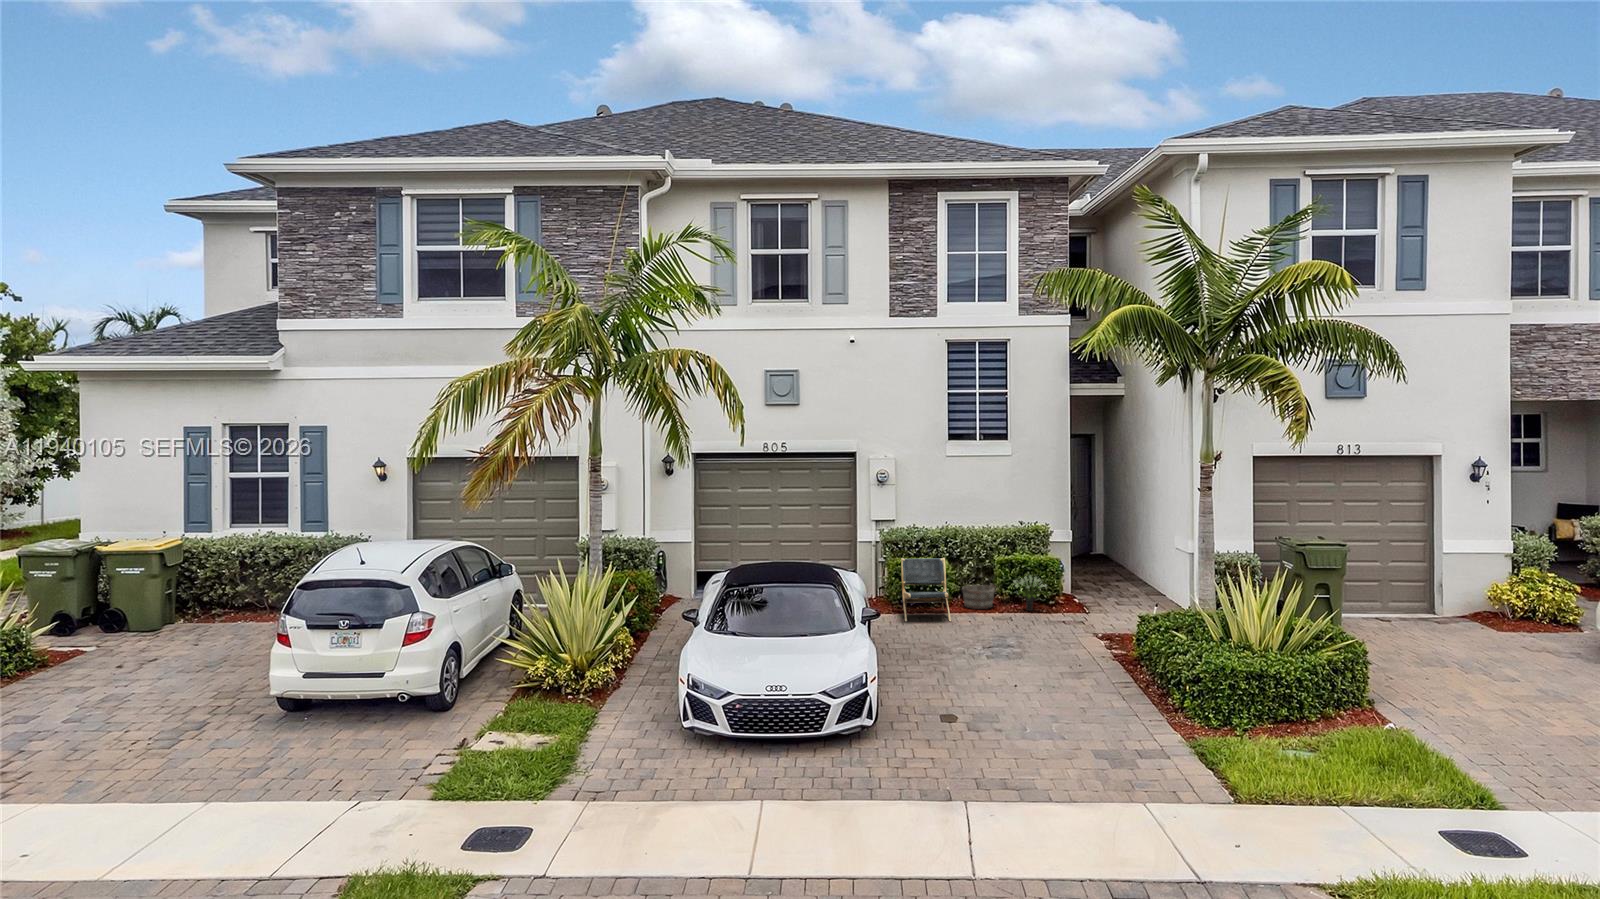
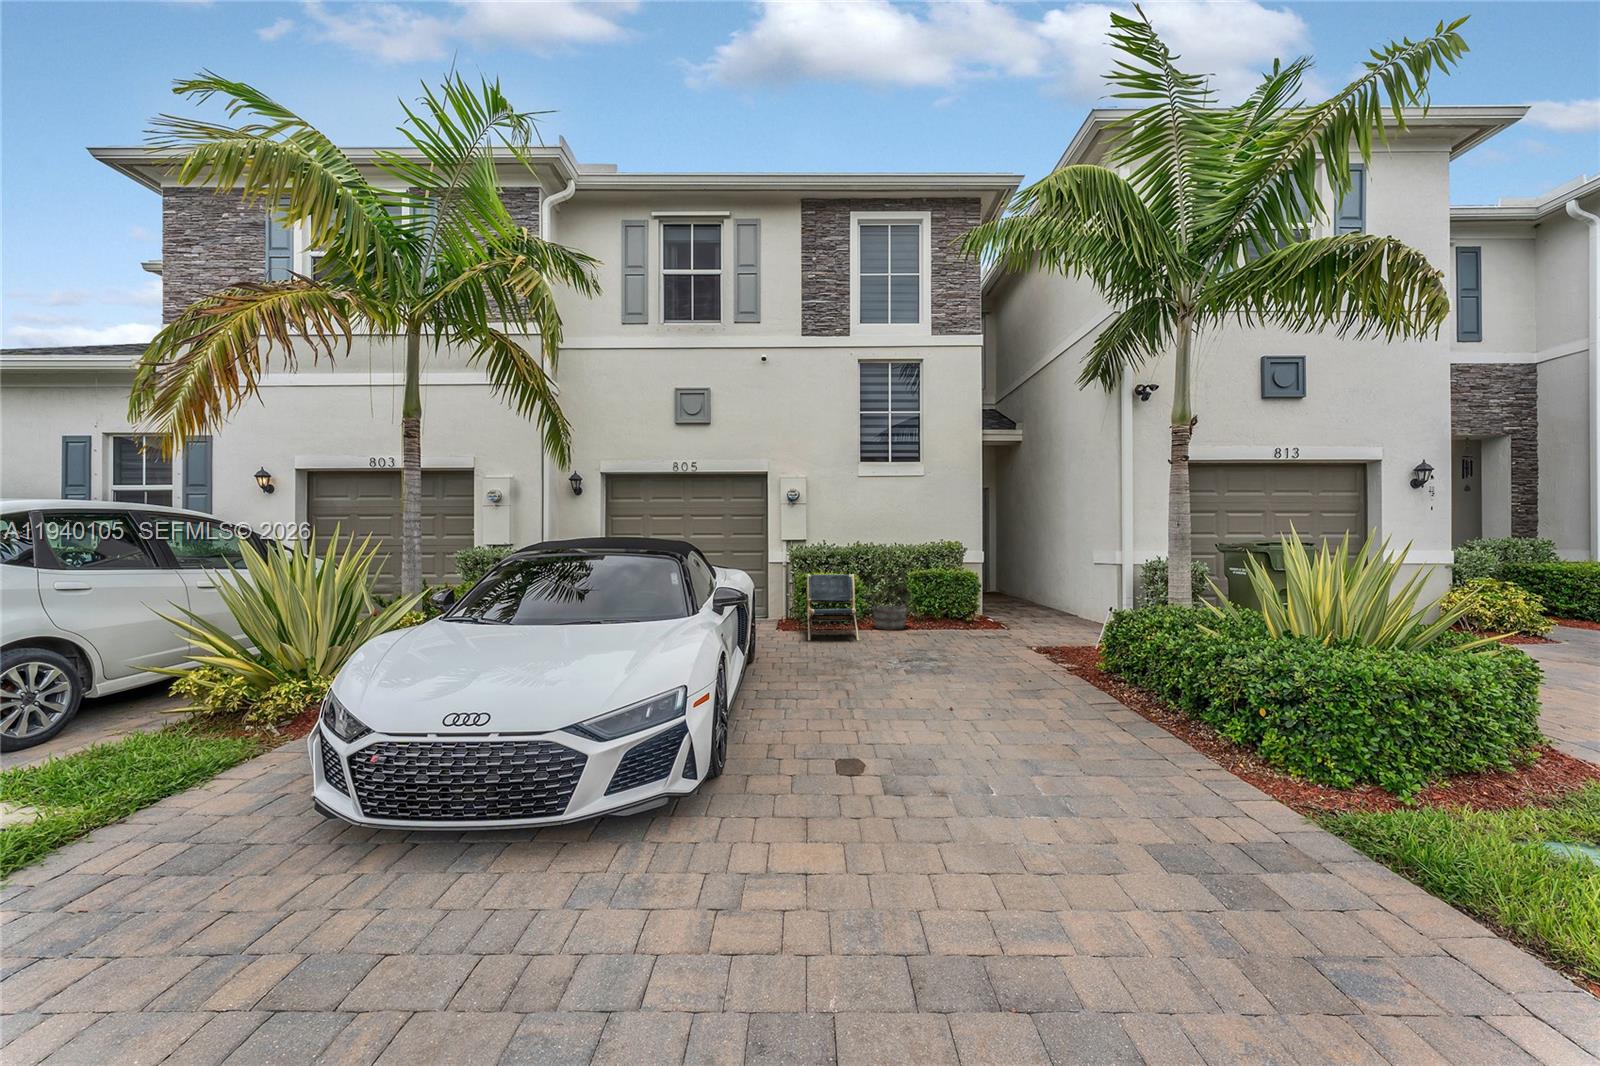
potted plant: present [1014,576,1046,611] -> none [927,593,963,632]

